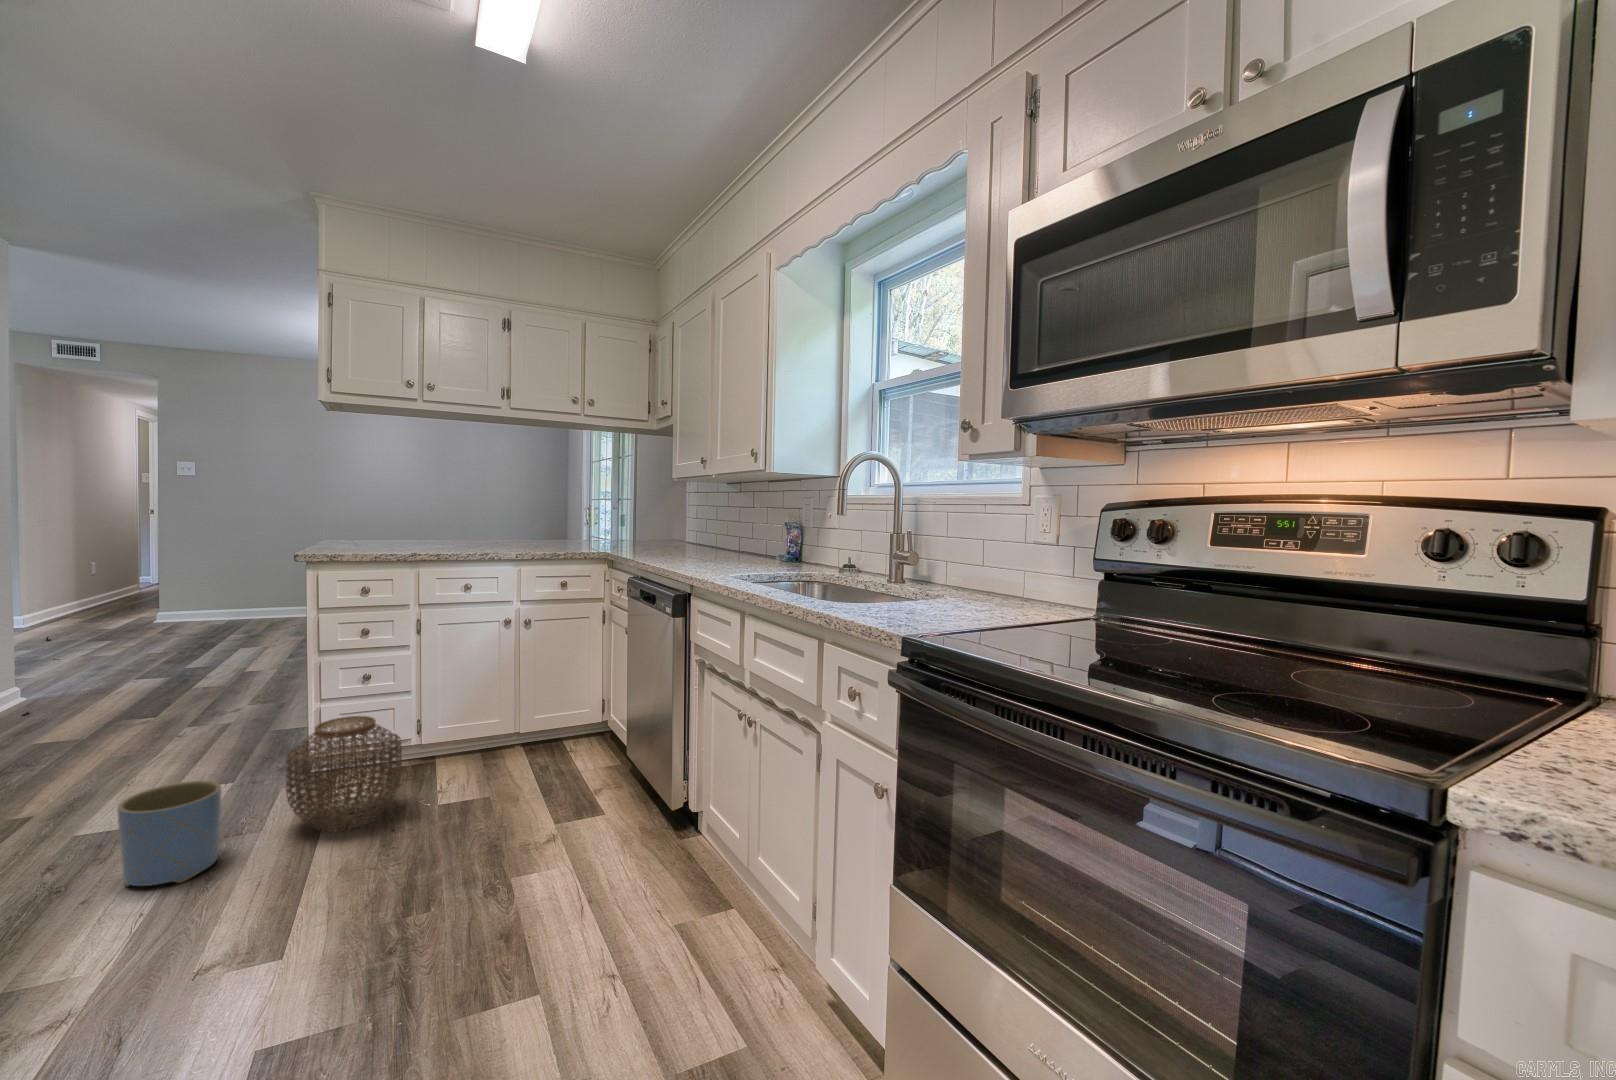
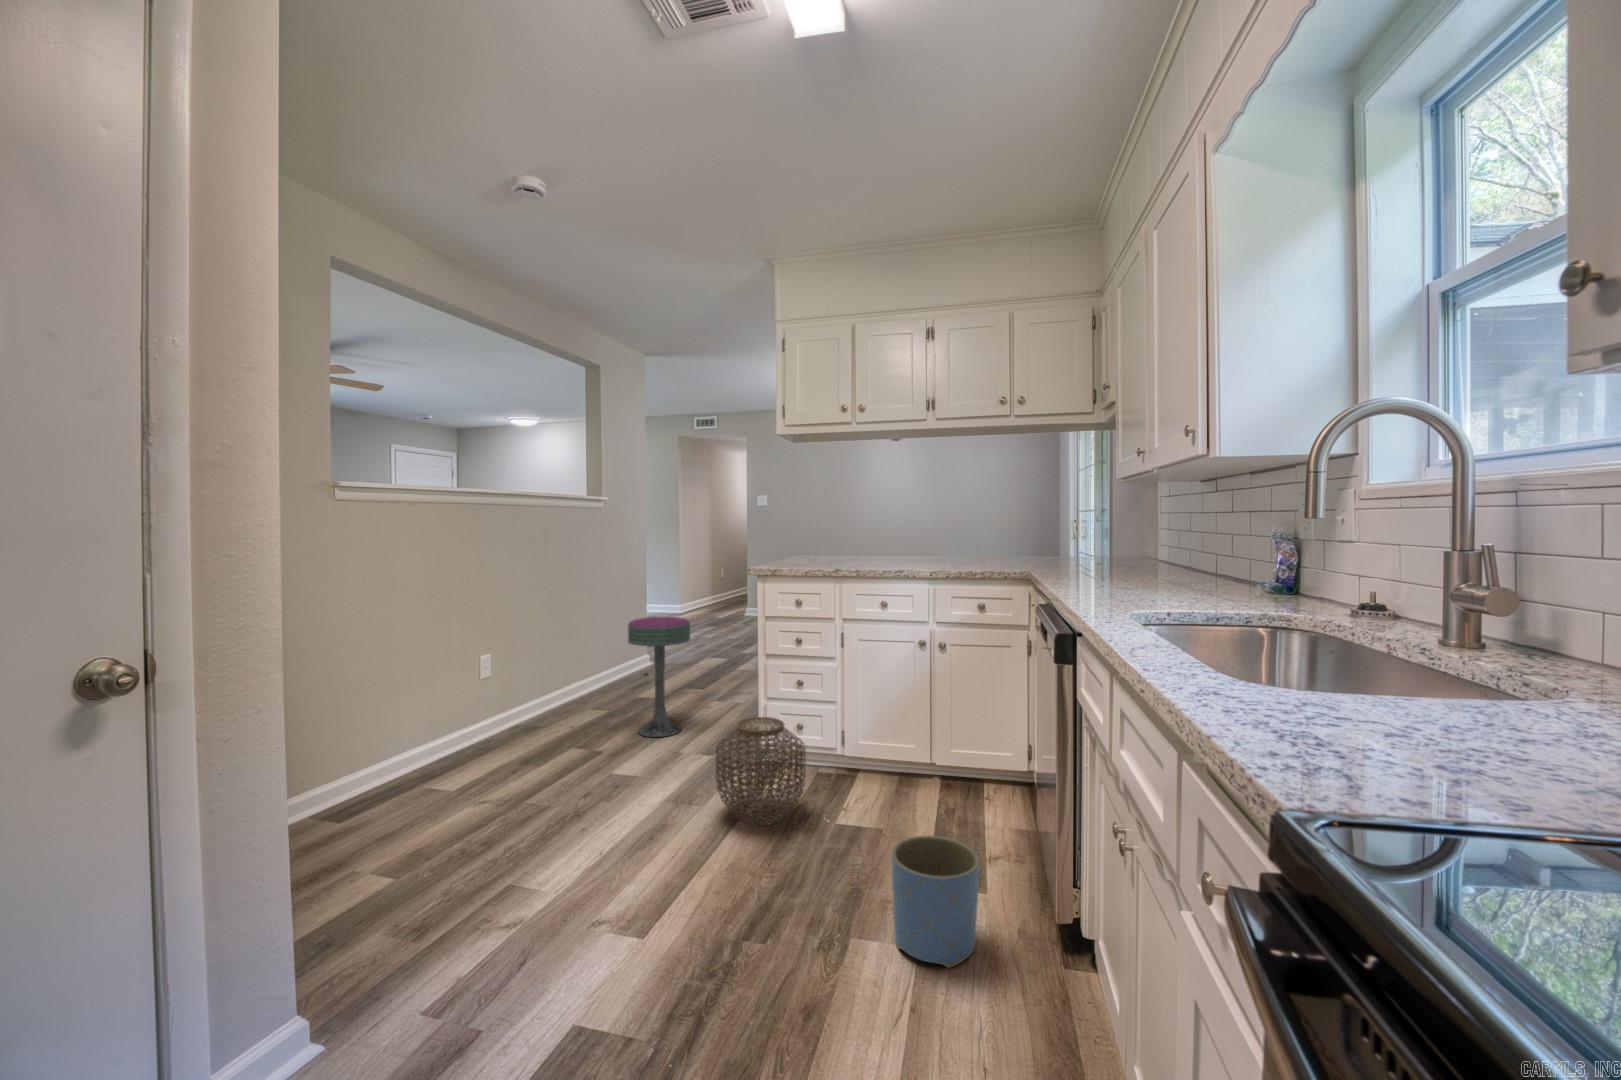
bar stool: none [54,626,170,787] -> present [628,617,690,737]
planter: present [118,781,221,886] -> present [892,835,980,968]

